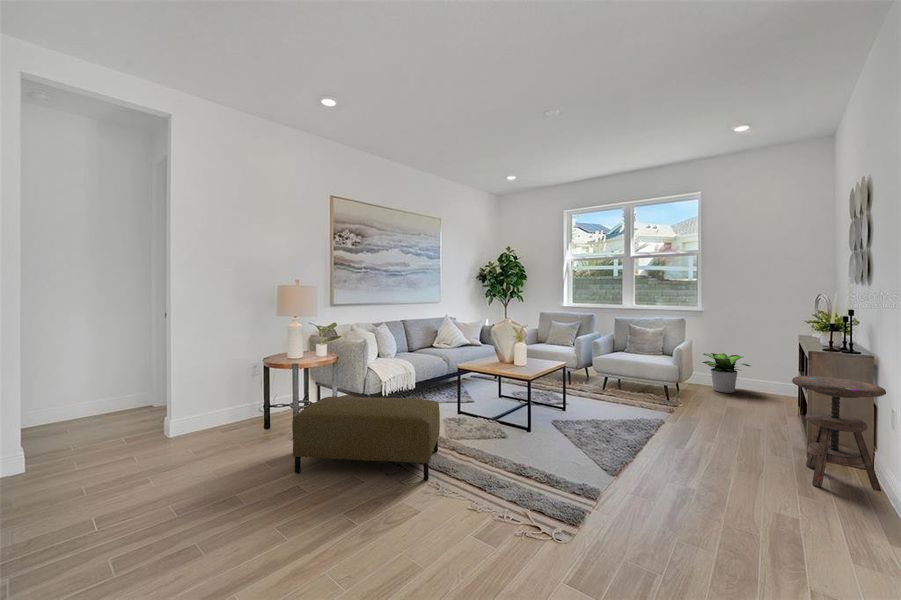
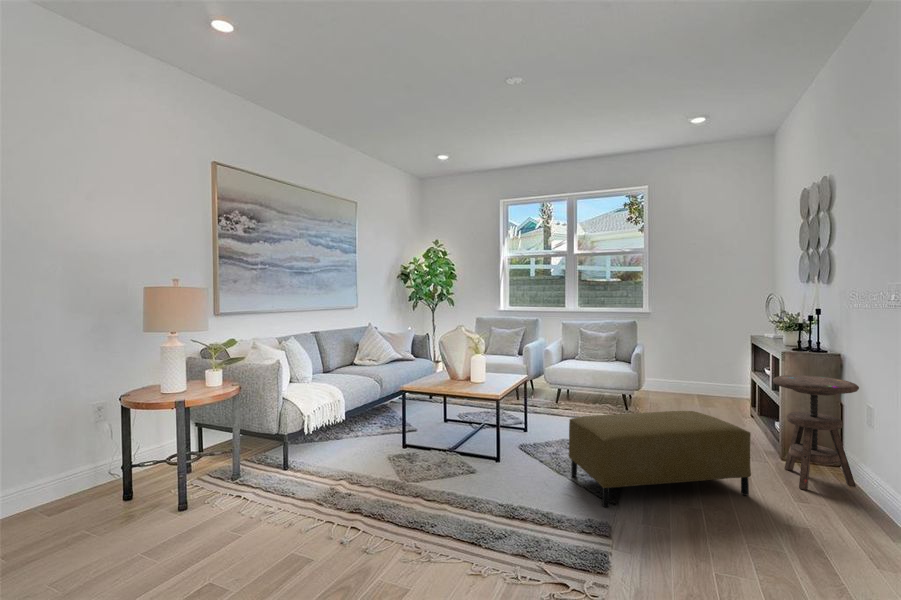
potted plant: present [703,353,750,393] -> none [655,357,705,399]
ottoman: present [292,397,440,480] -> present [569,411,751,507]

